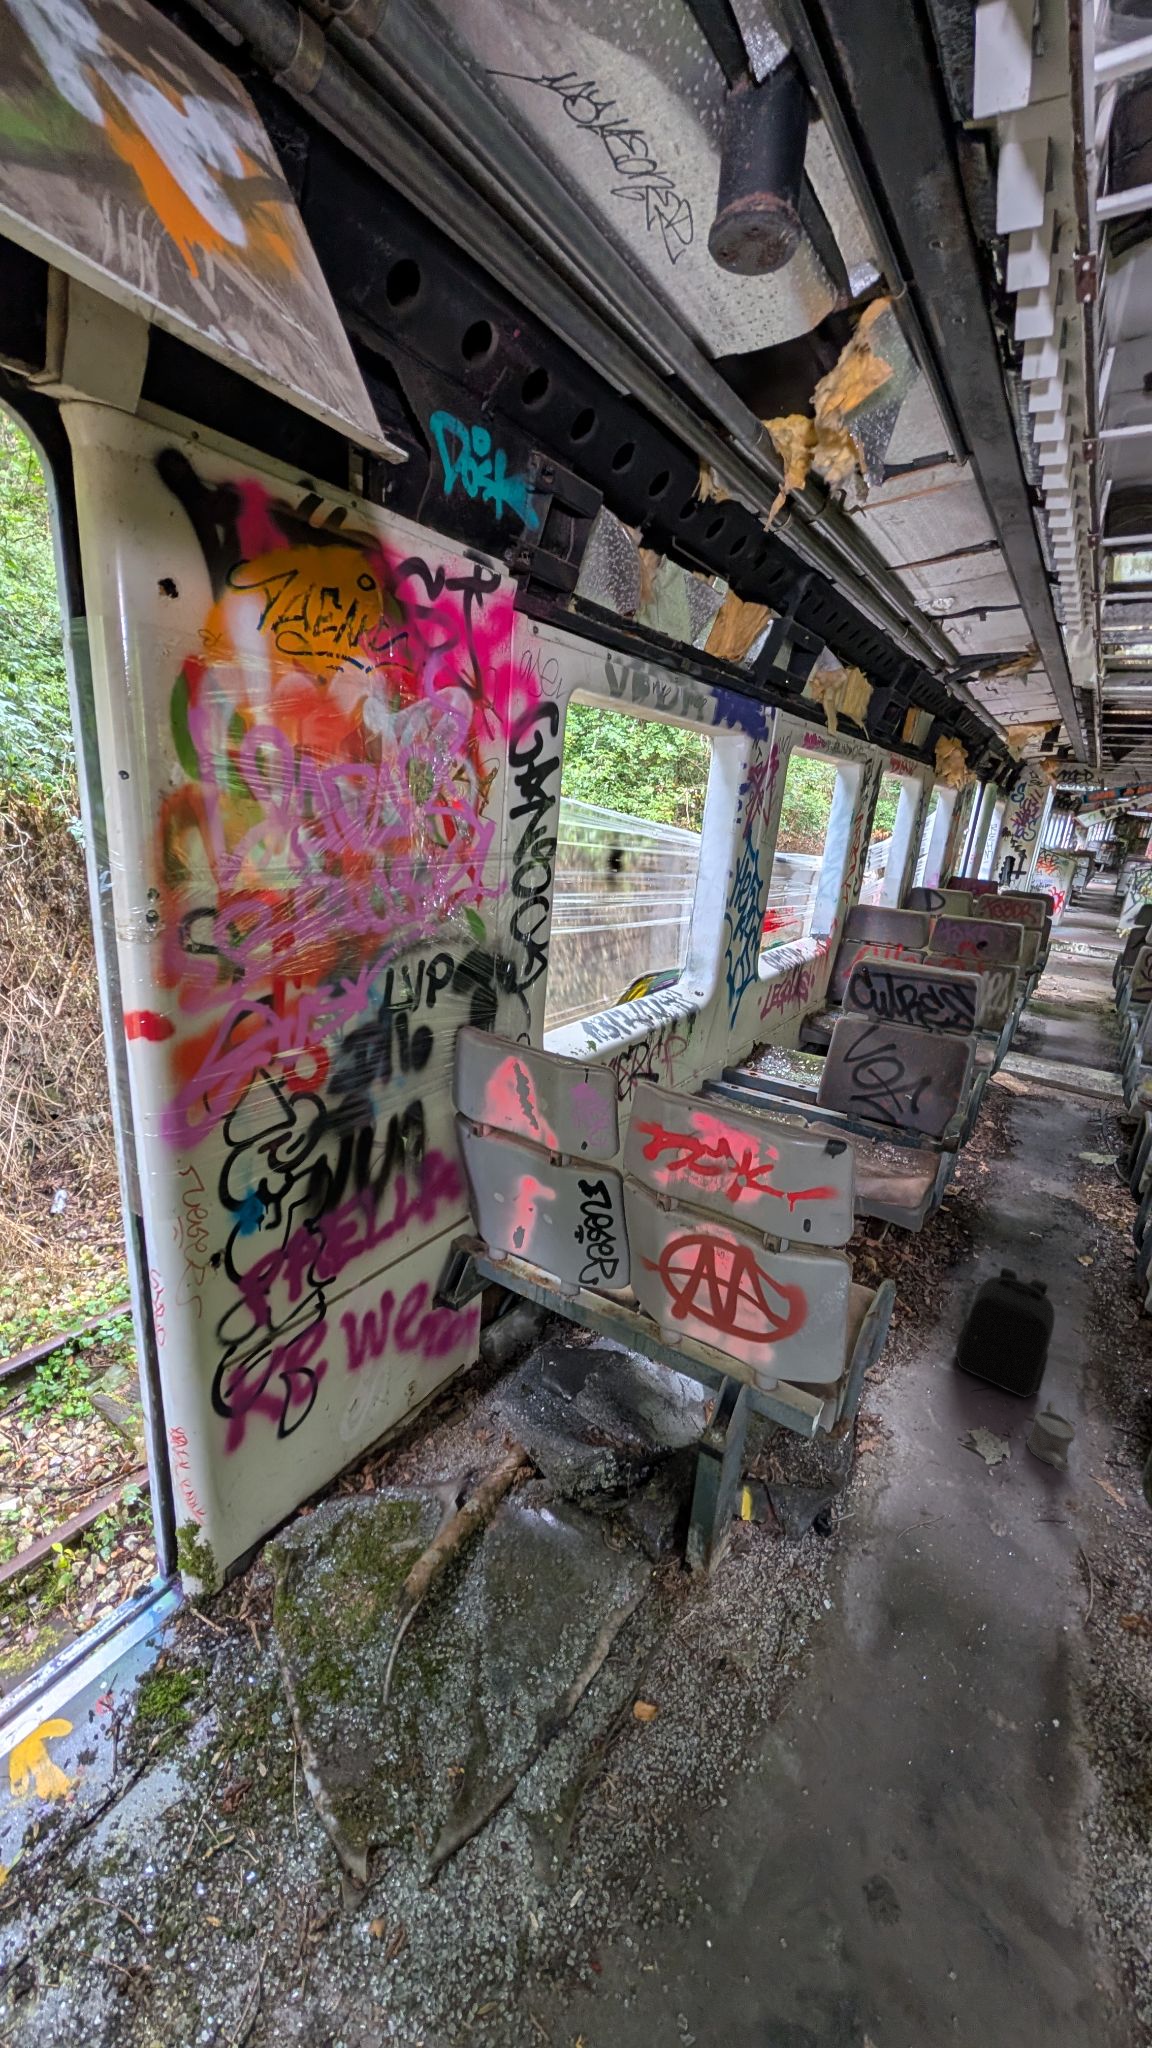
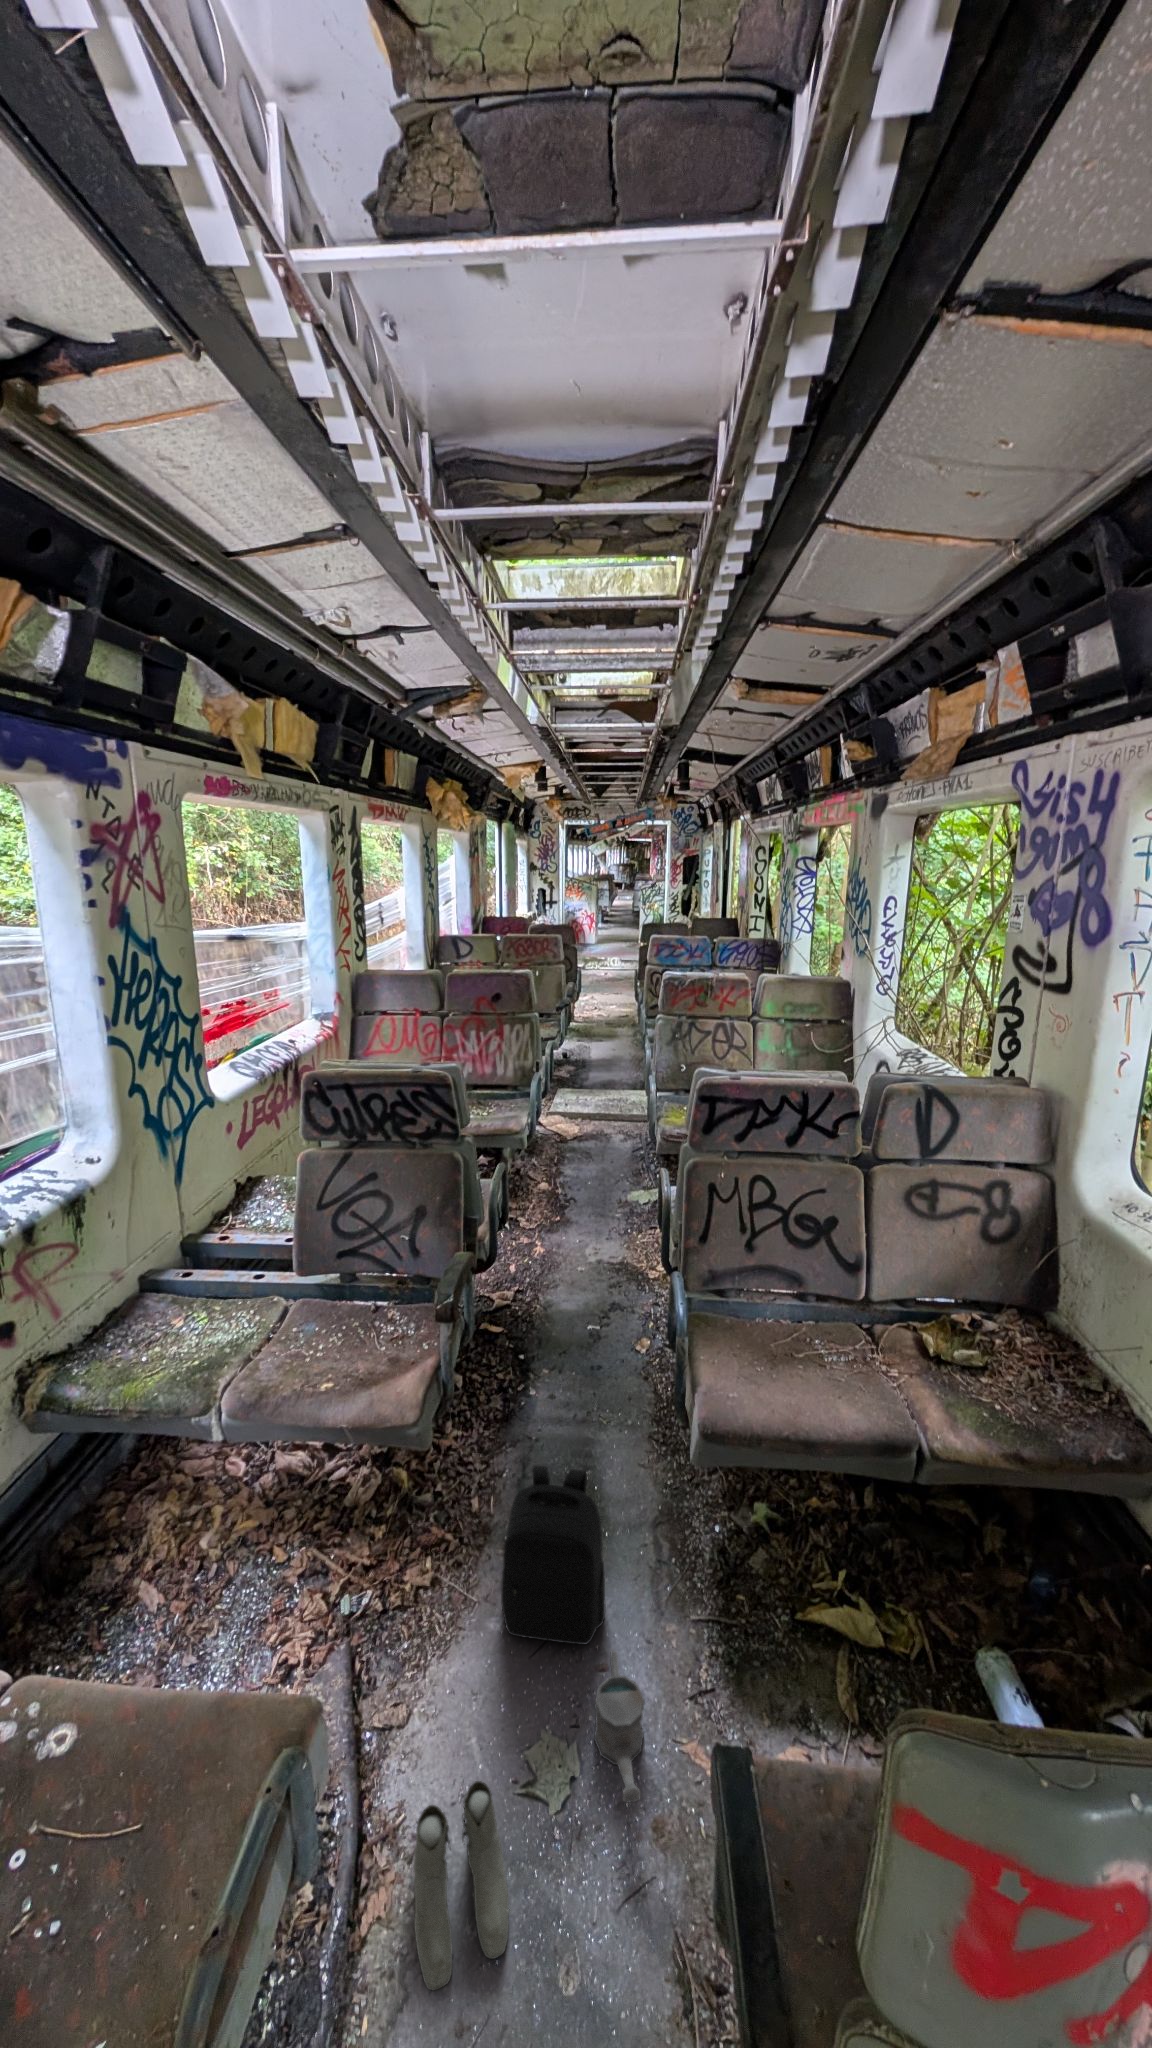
boots: none [898,1399,963,1494] -> present [413,1781,509,1990]

